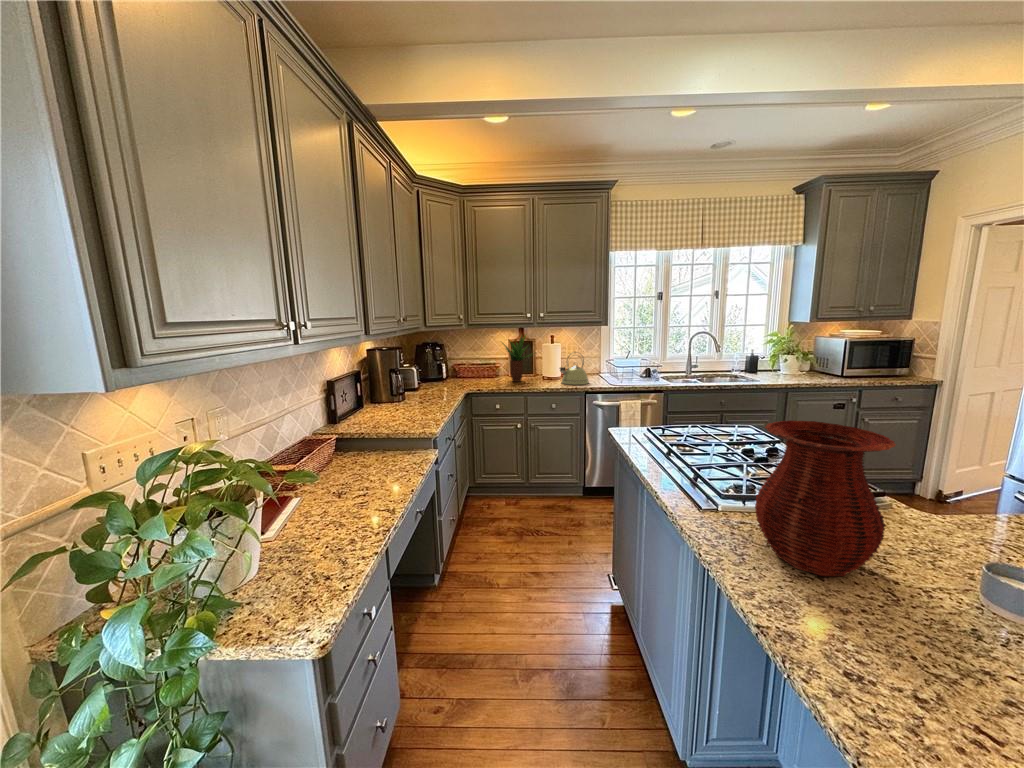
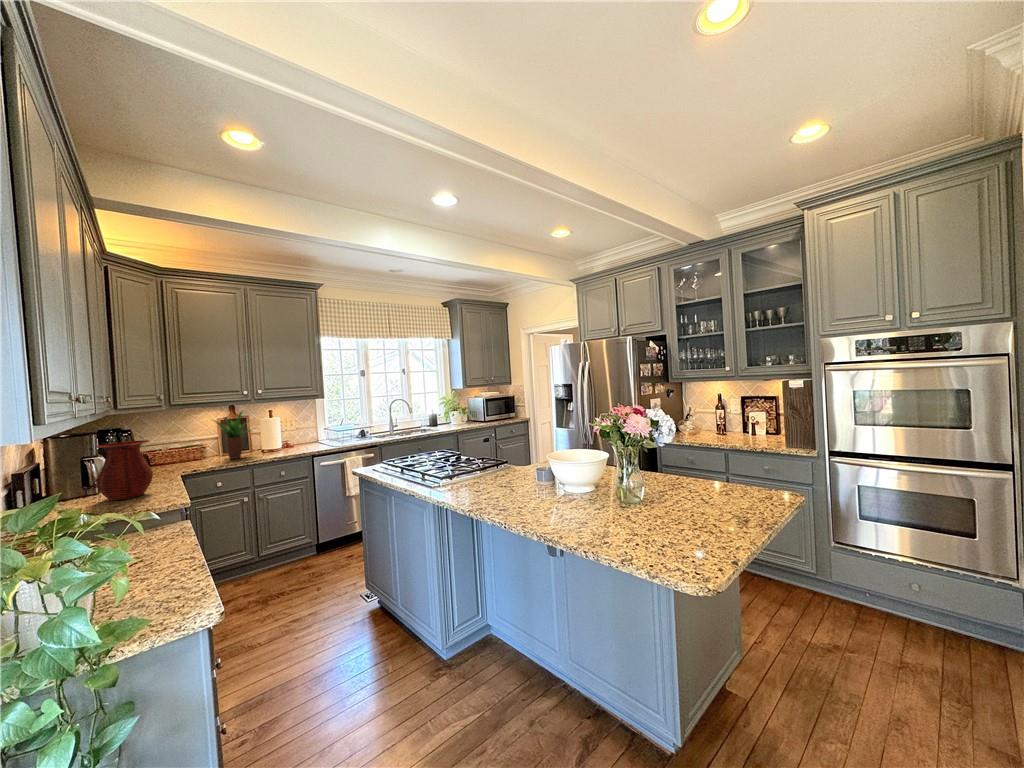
kettle: present [560,354,589,385] -> none [284,423,314,453]
vase: present [755,421,896,576] -> present [96,440,153,500]

